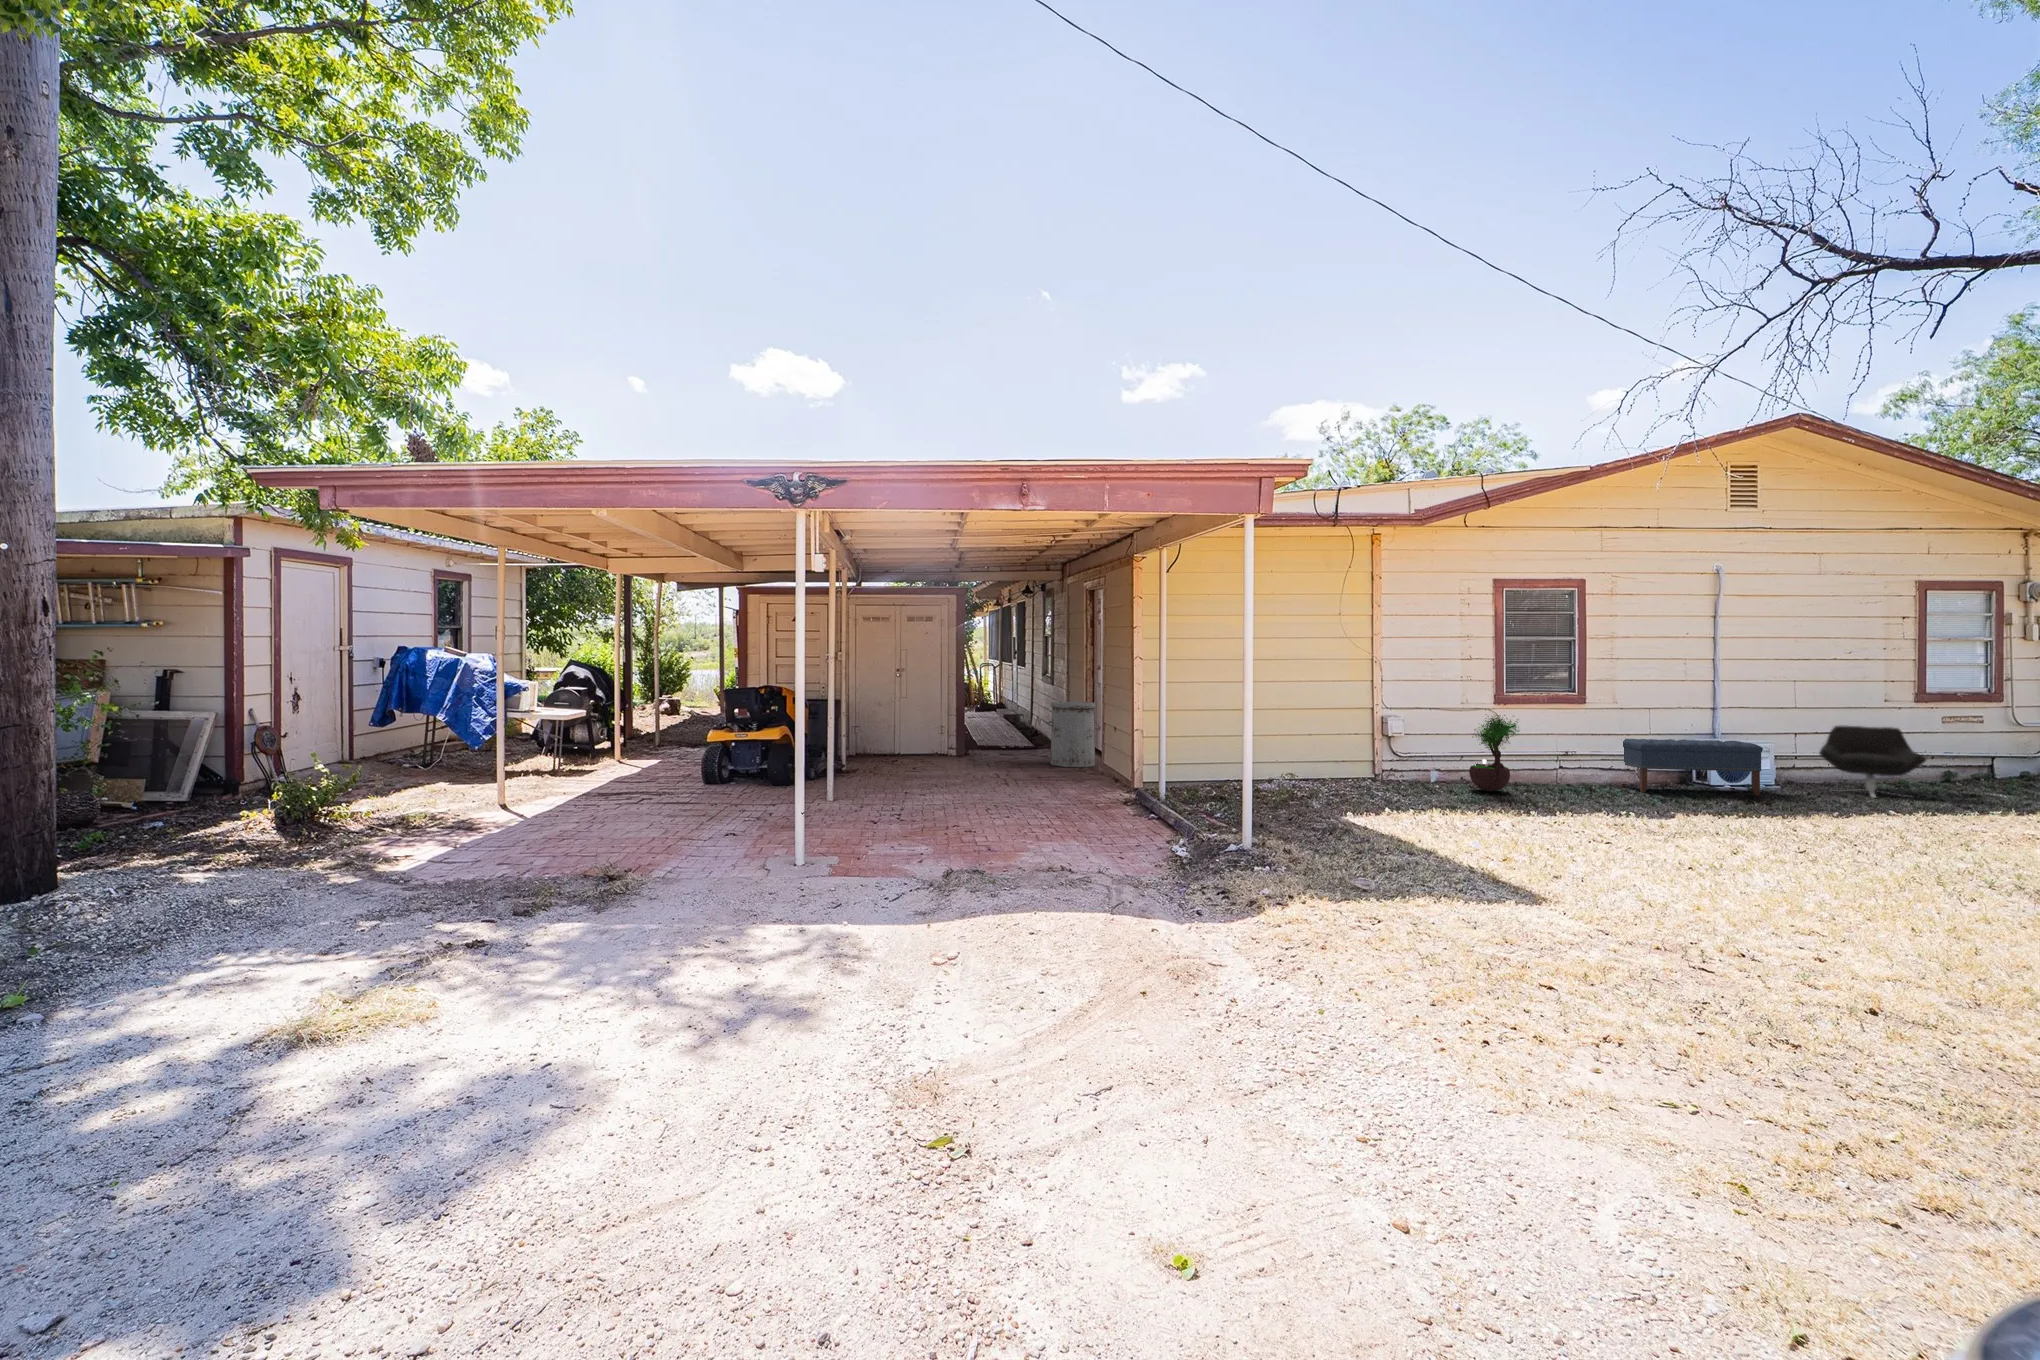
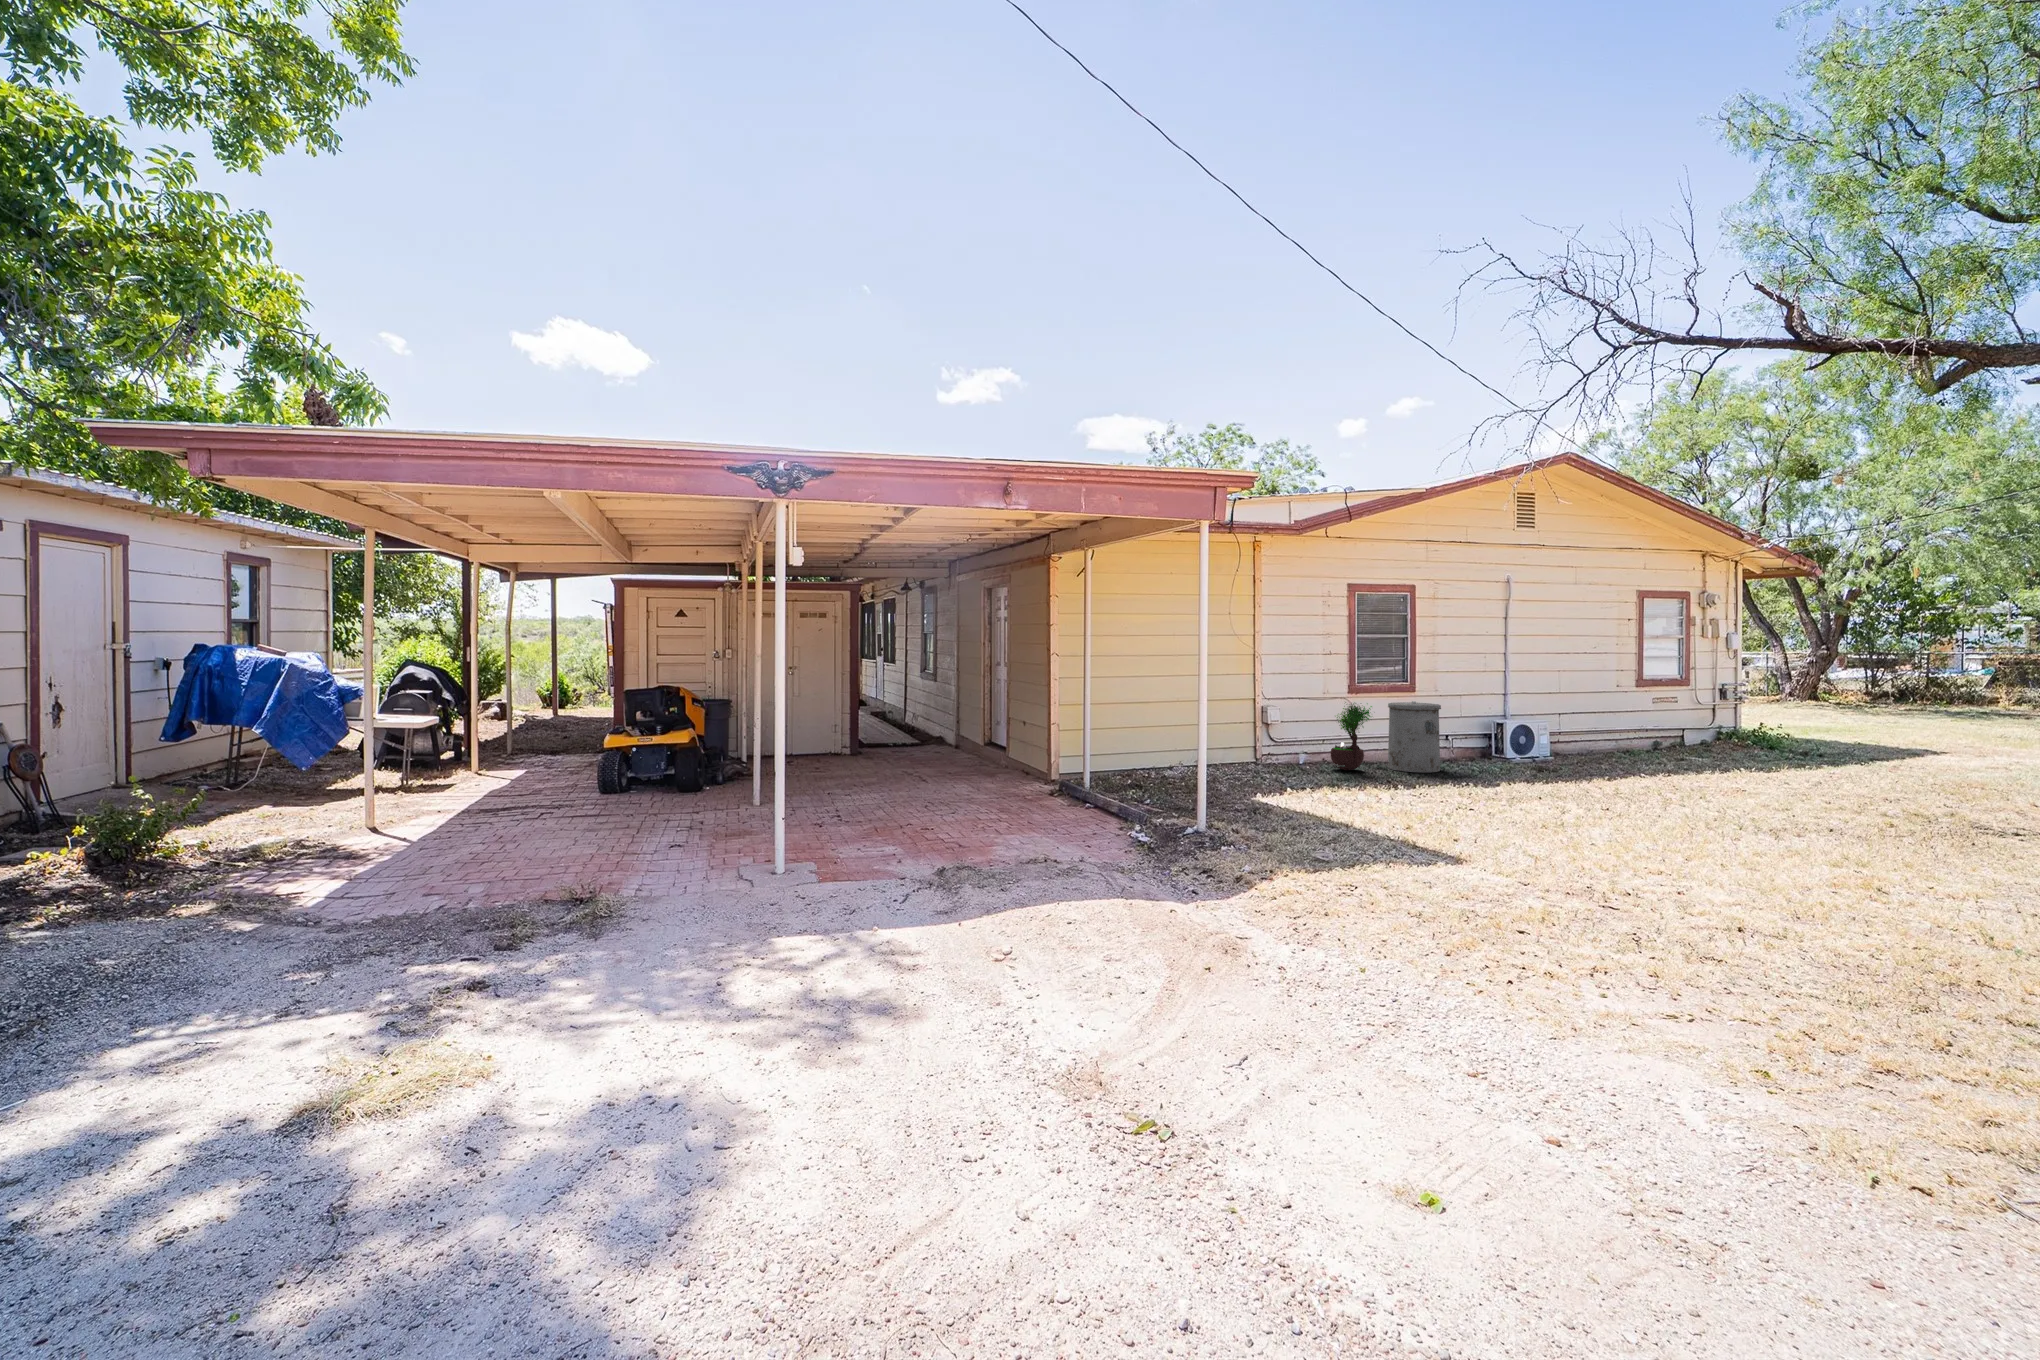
trash can: present [1048,700,1097,767] -> present [1388,701,1441,772]
lounge chair: present [1820,726,1926,797] -> none [1579,706,1655,764]
bench: present [1620,739,1763,795] -> none [1439,721,1546,766]

